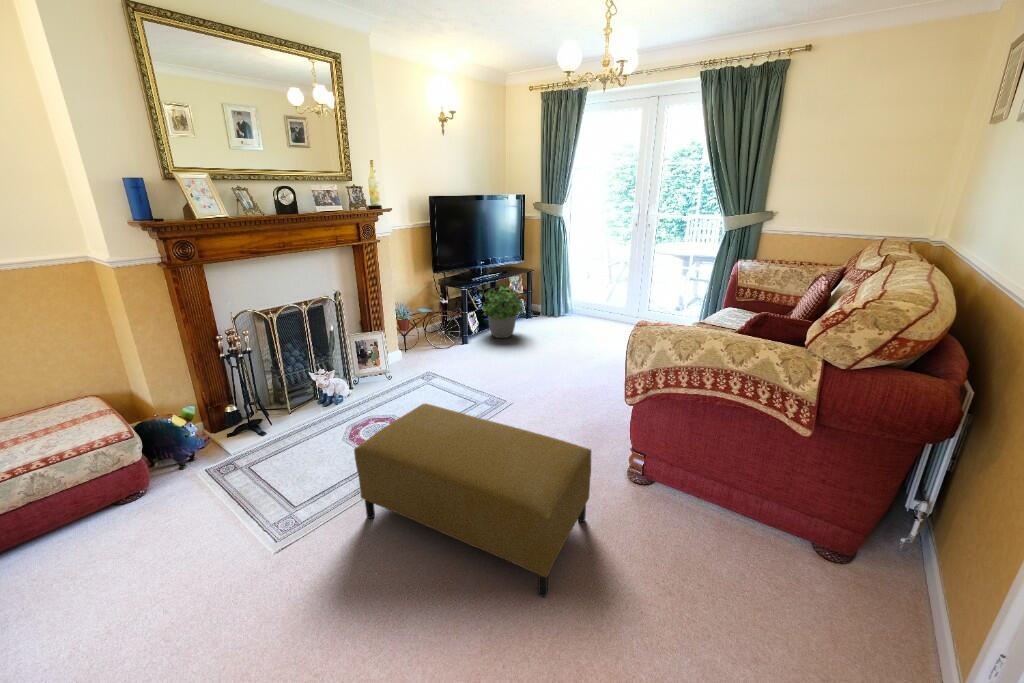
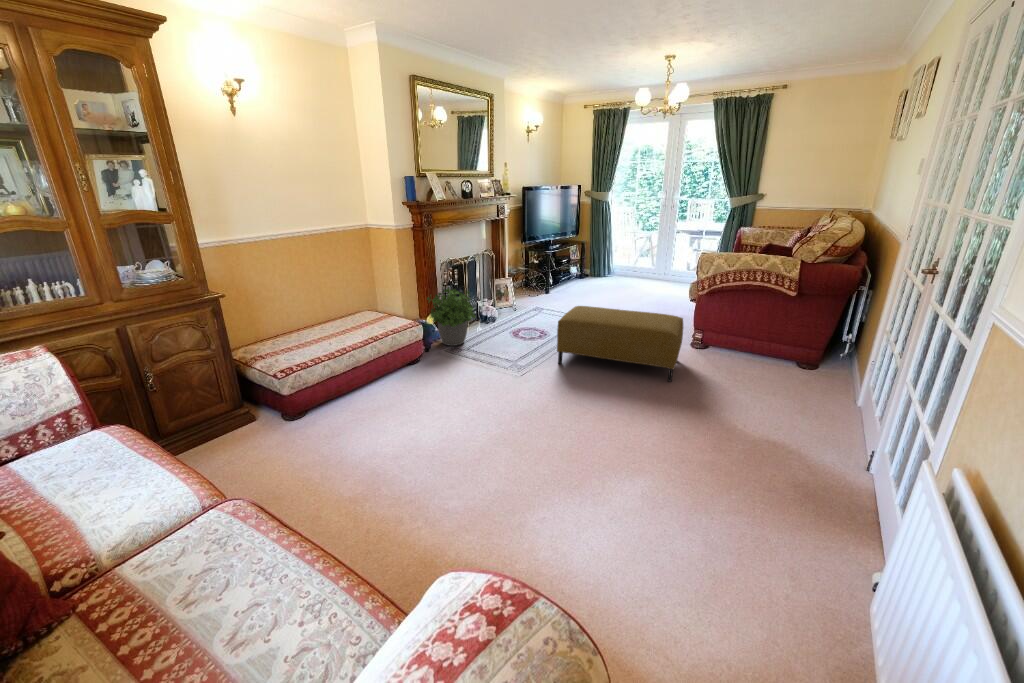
potted plant: present [480,284,523,338] -> present [427,288,476,346]

